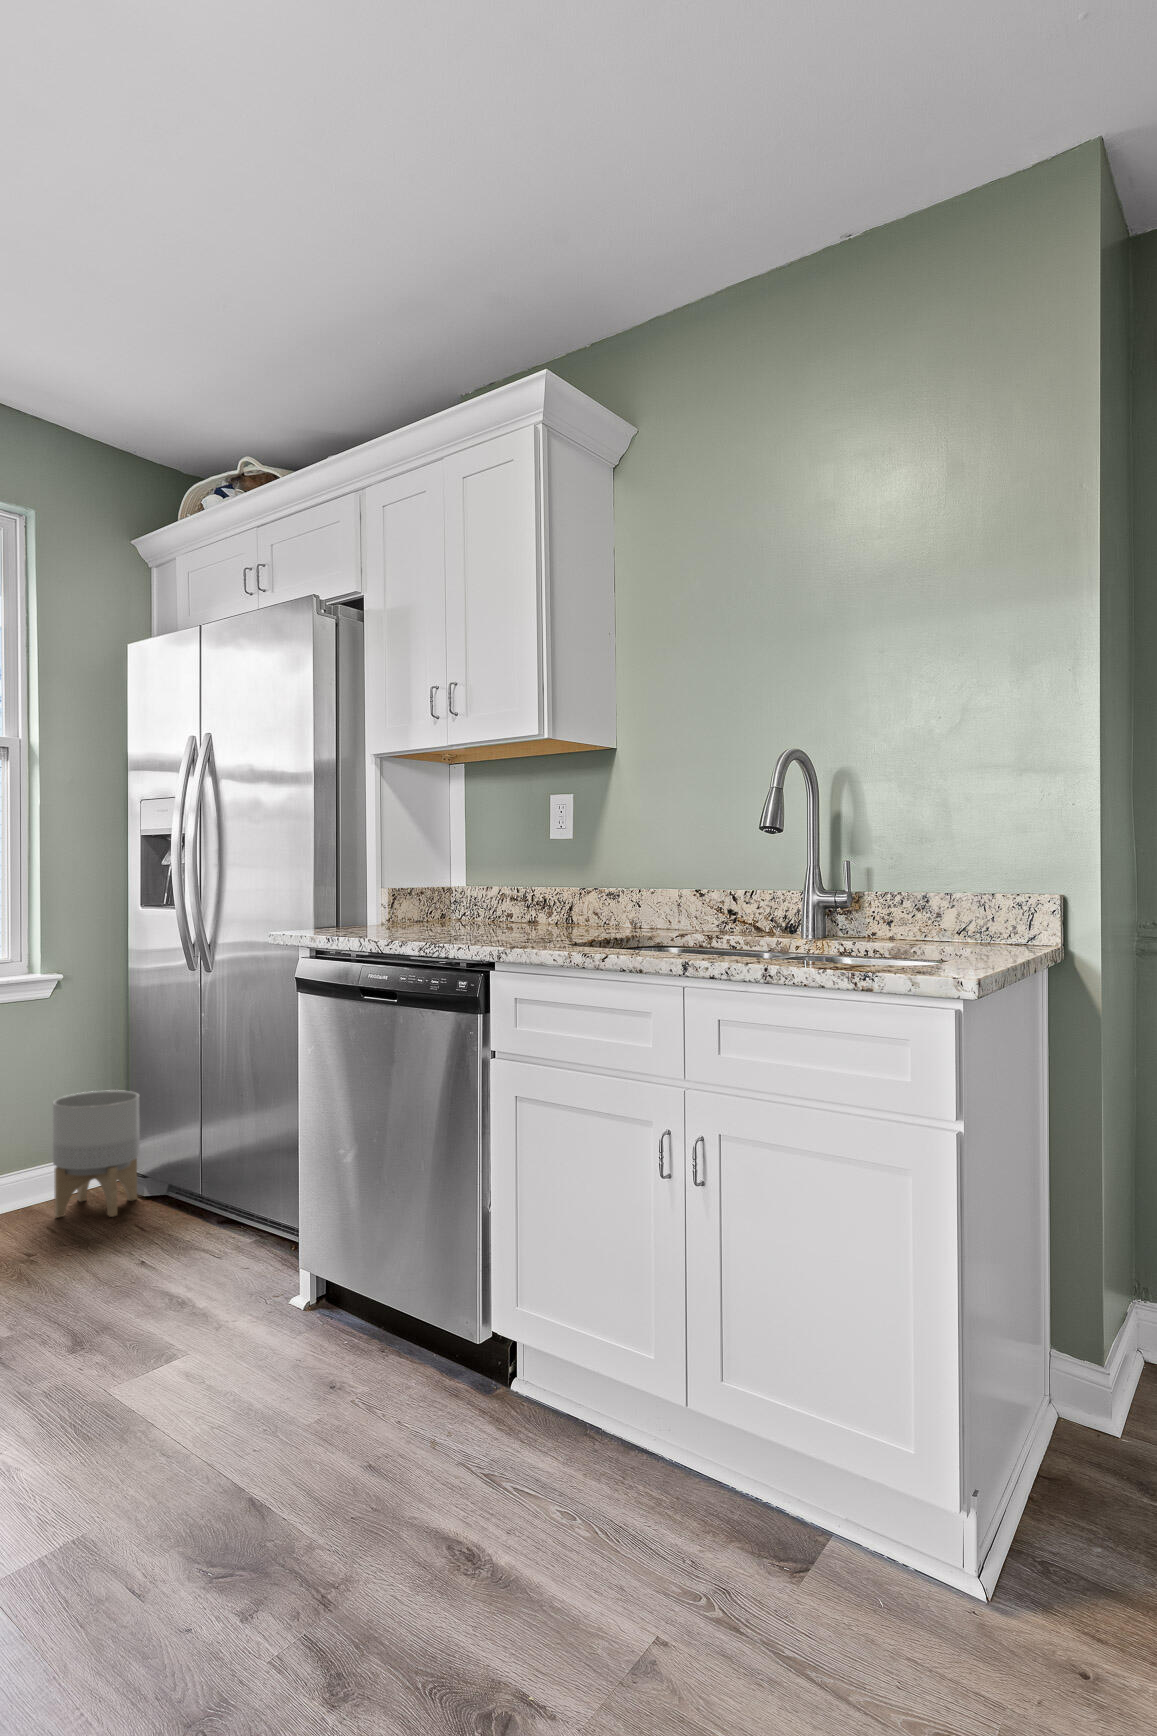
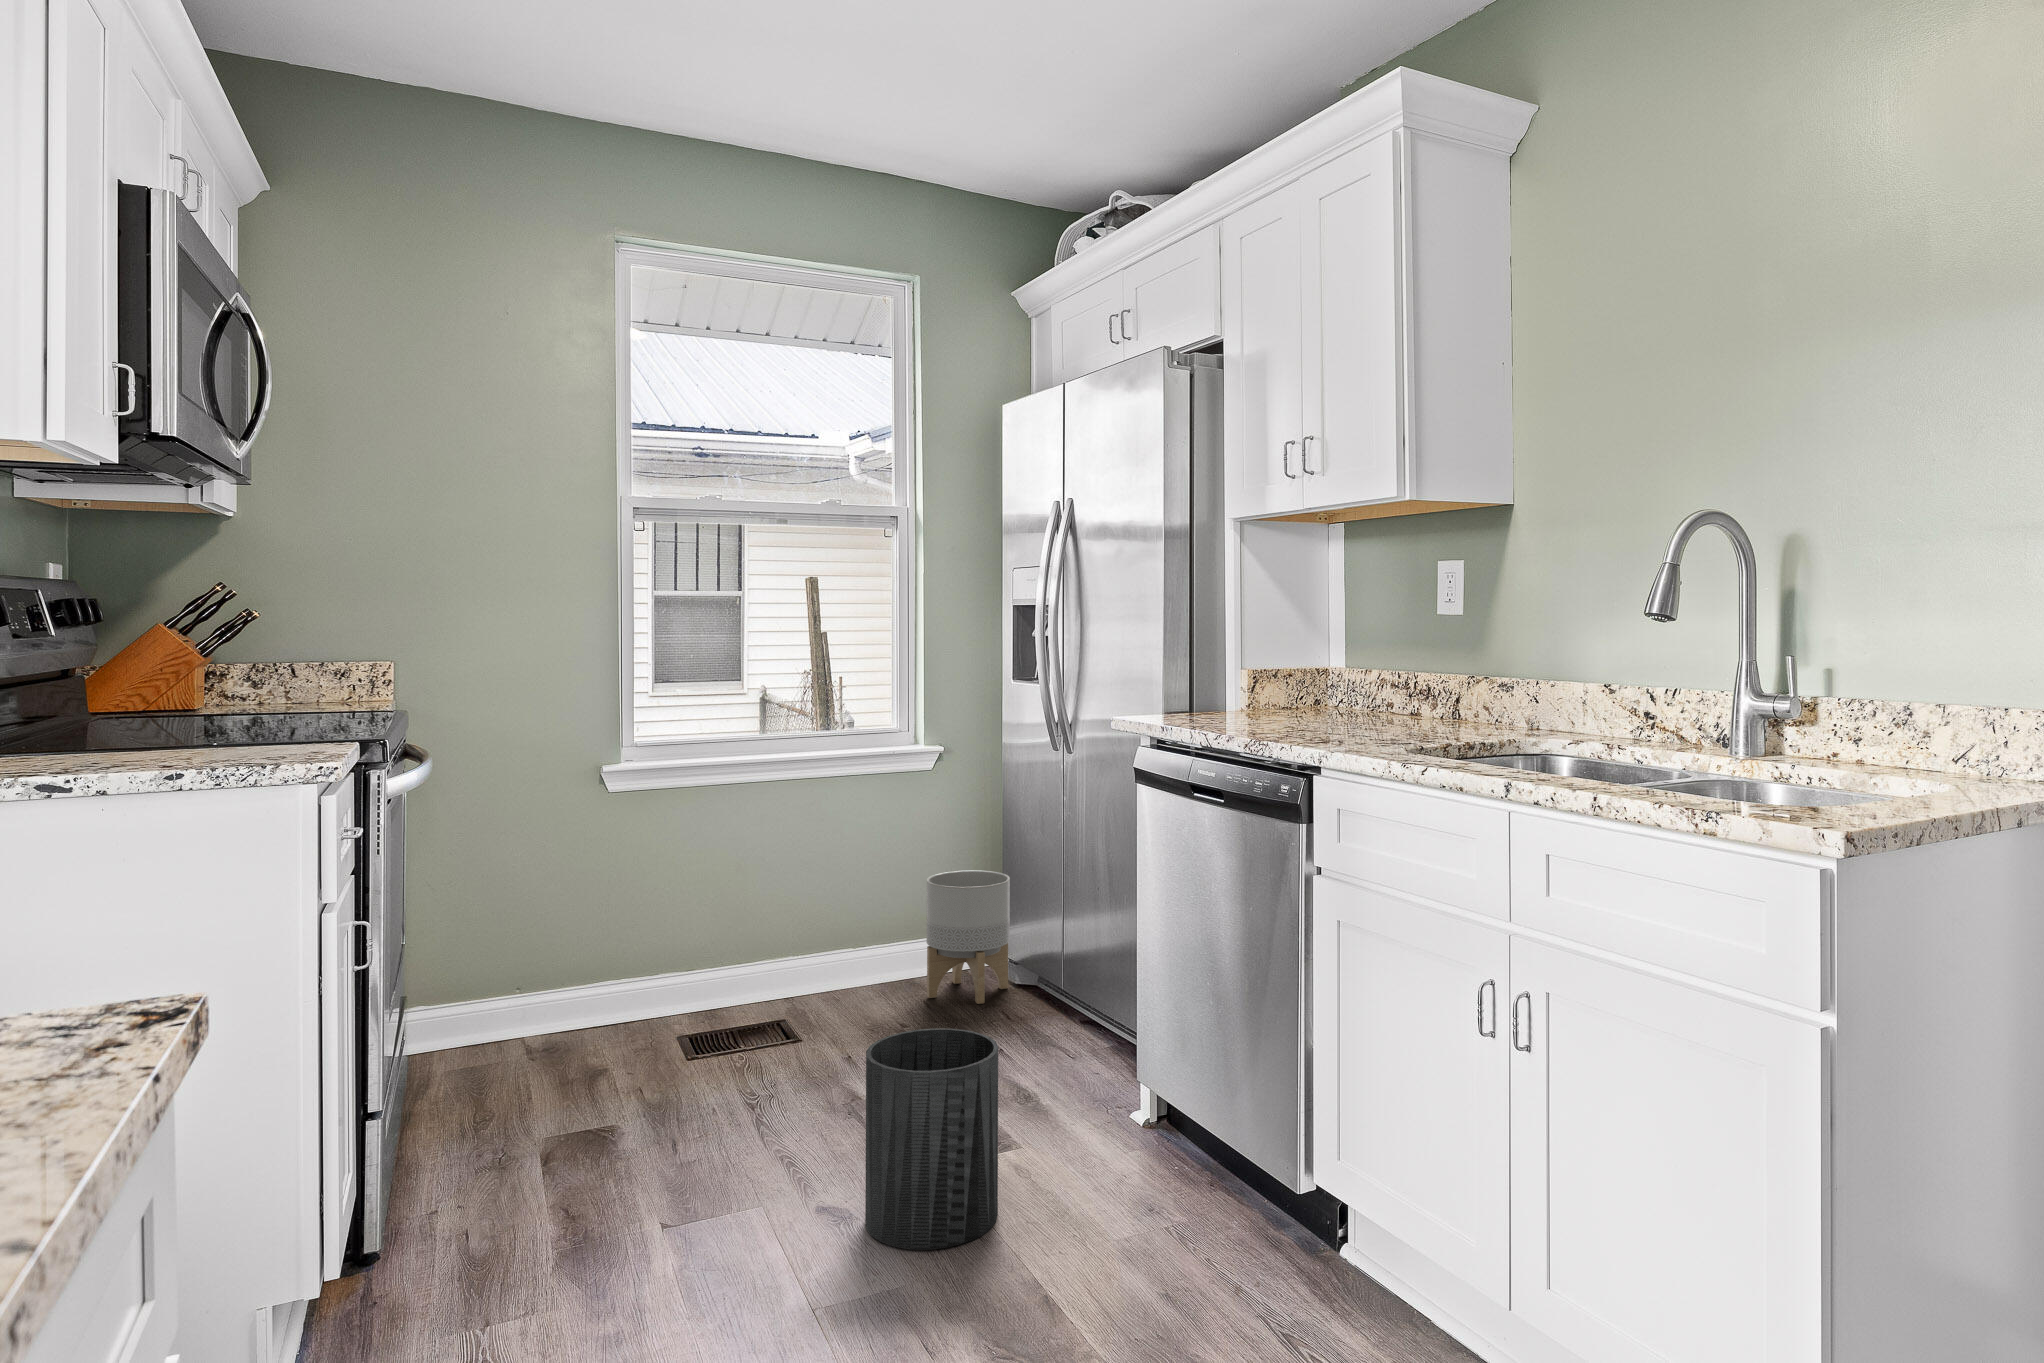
trash can: none [49,1233,188,1454] -> present [865,1028,998,1250]

